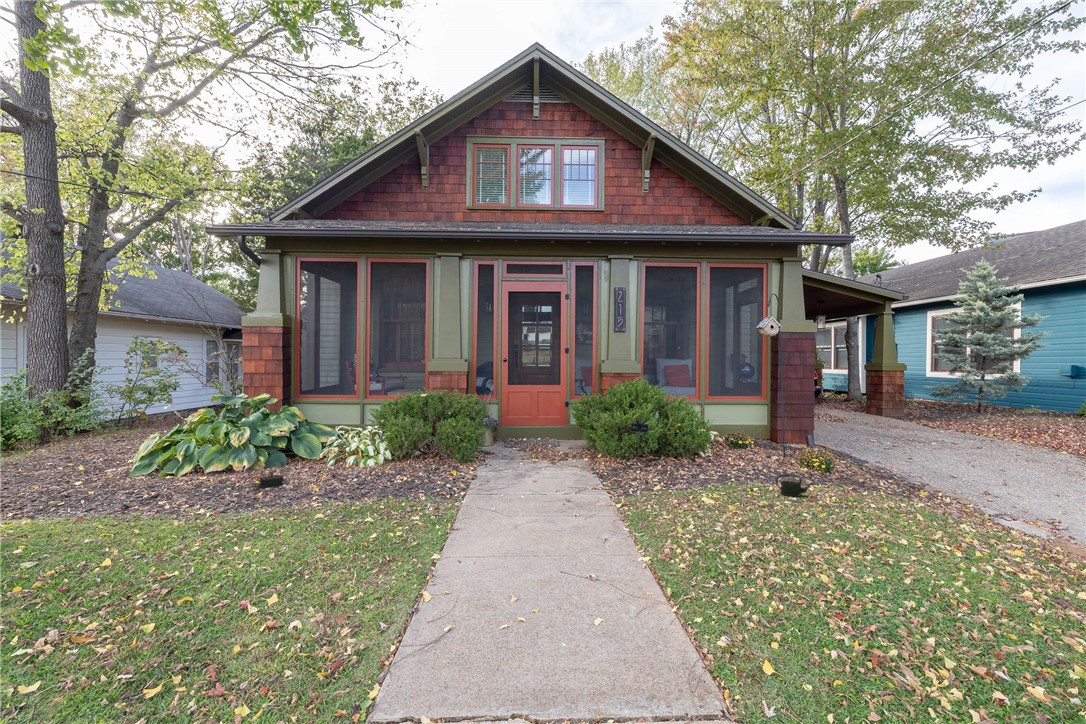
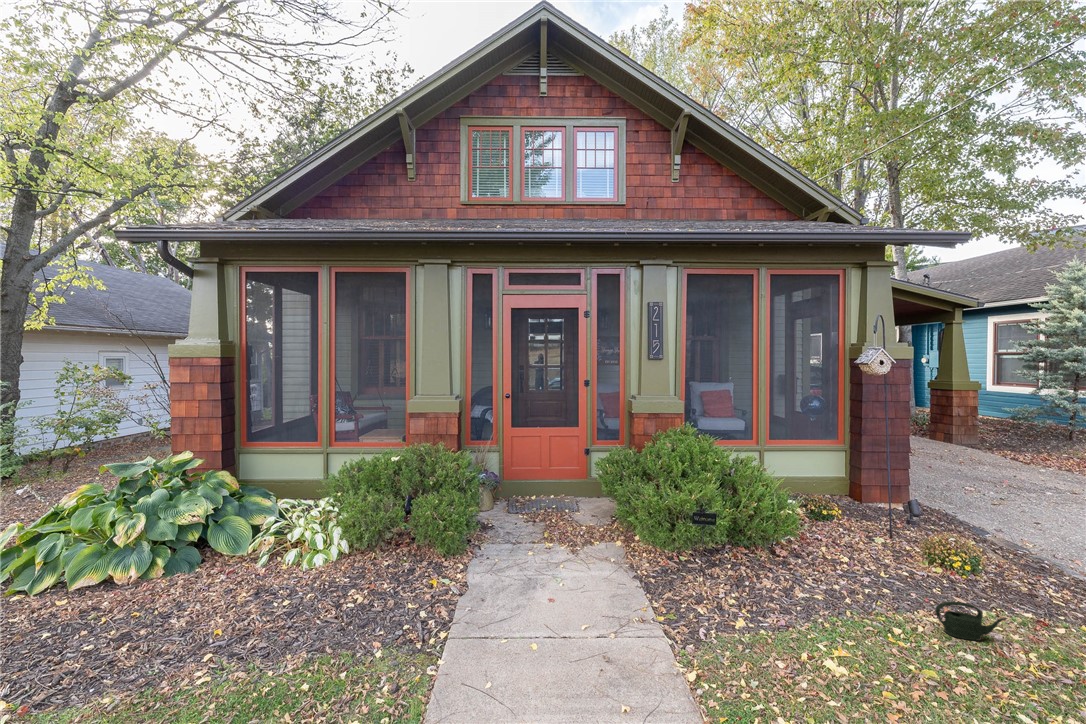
decorative plant: present [253,458,285,488] -> none [114,576,183,627]

